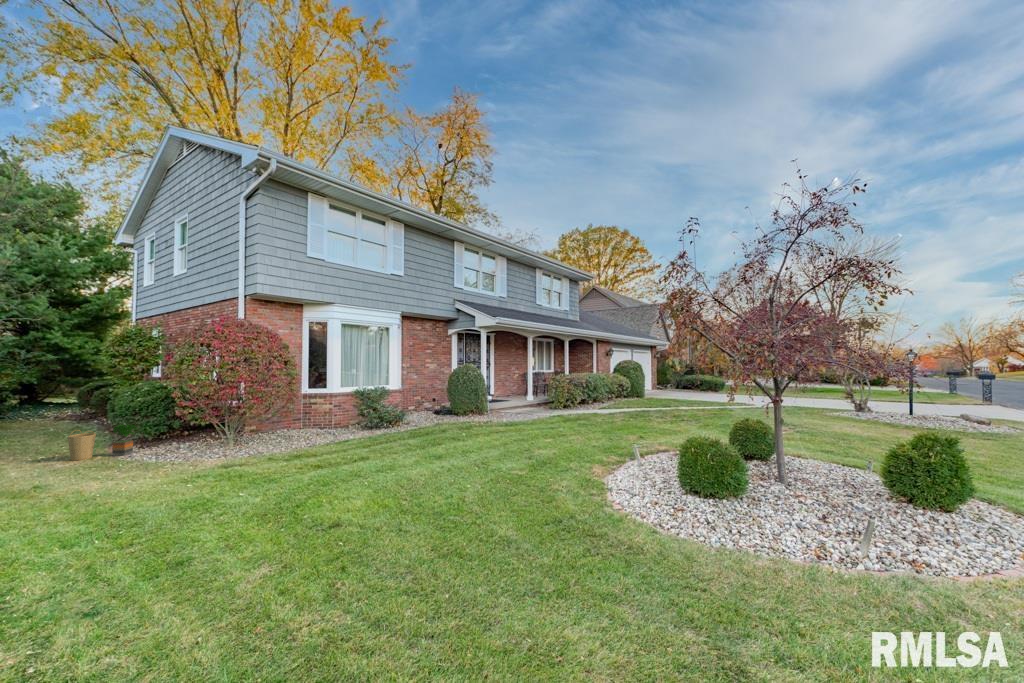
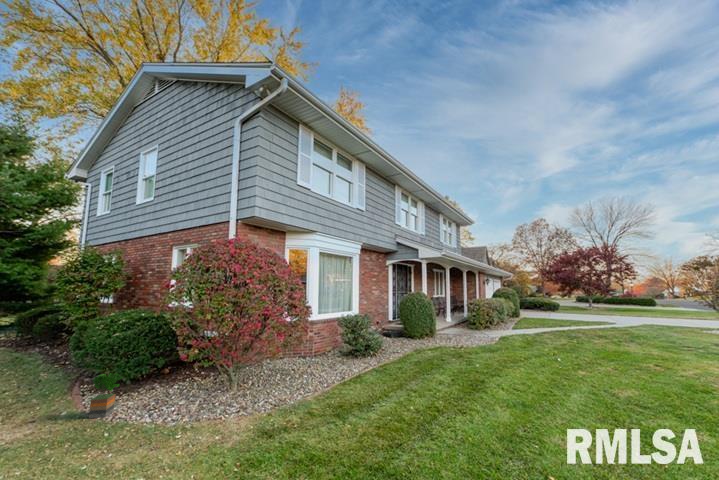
basket: present [68,430,96,461] -> none [31,384,69,430]

